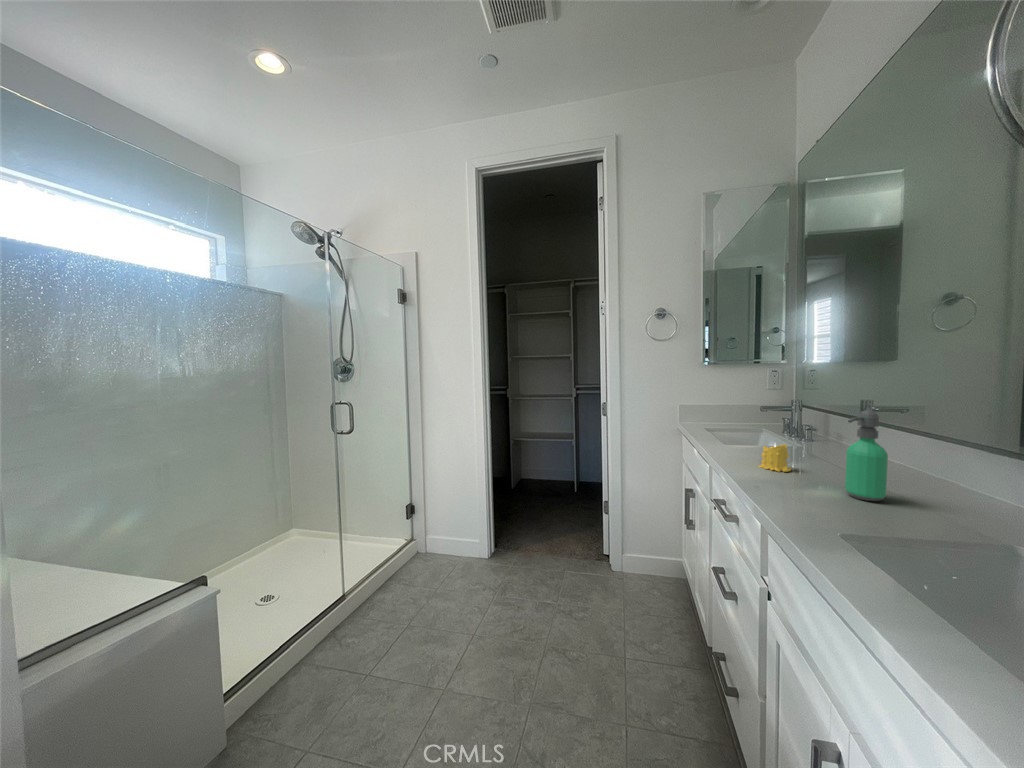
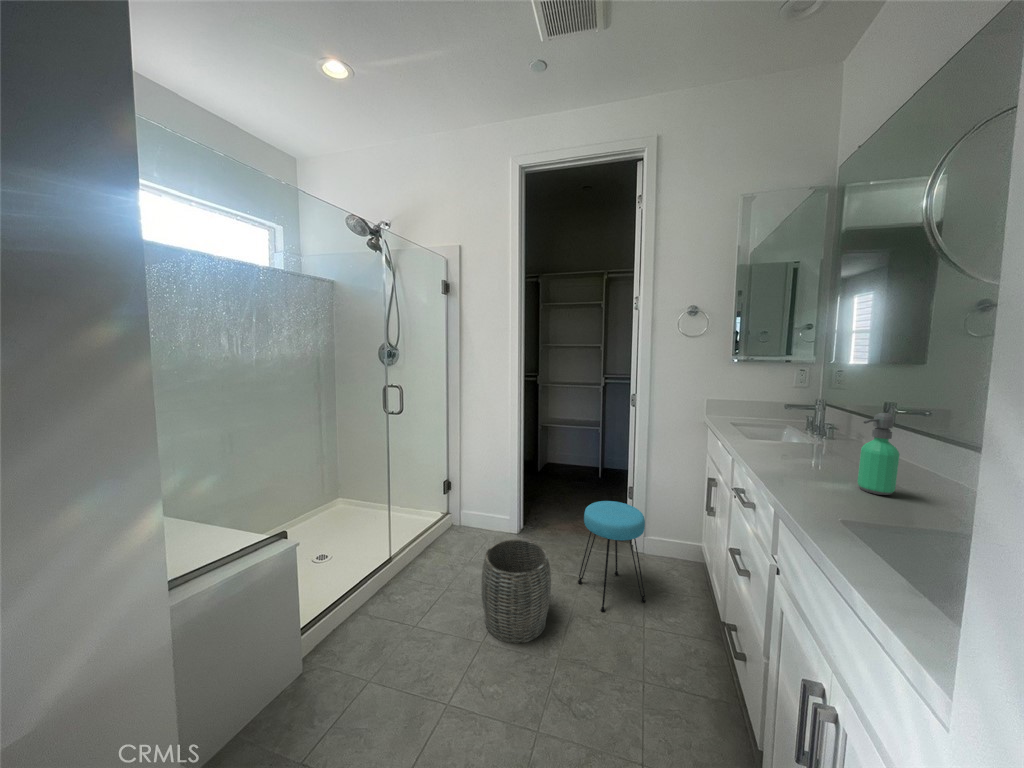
candle: present [759,444,792,472] -> none [778,437,810,465]
stool: none [552,520,626,645] -> present [578,501,646,612]
woven basket: none [442,569,520,693] -> present [482,539,551,643]

